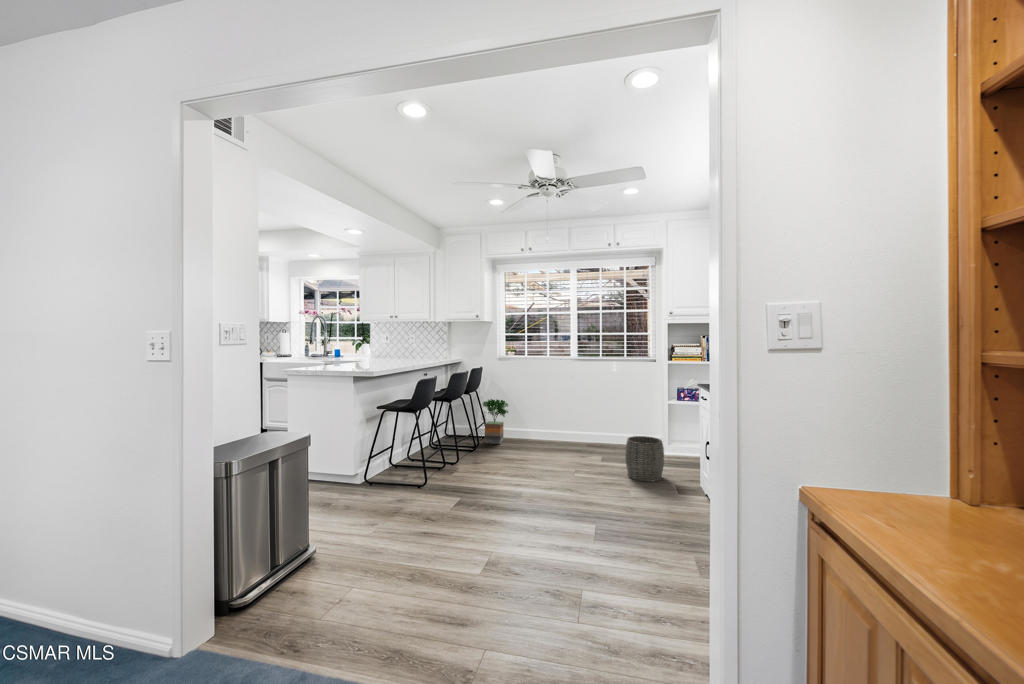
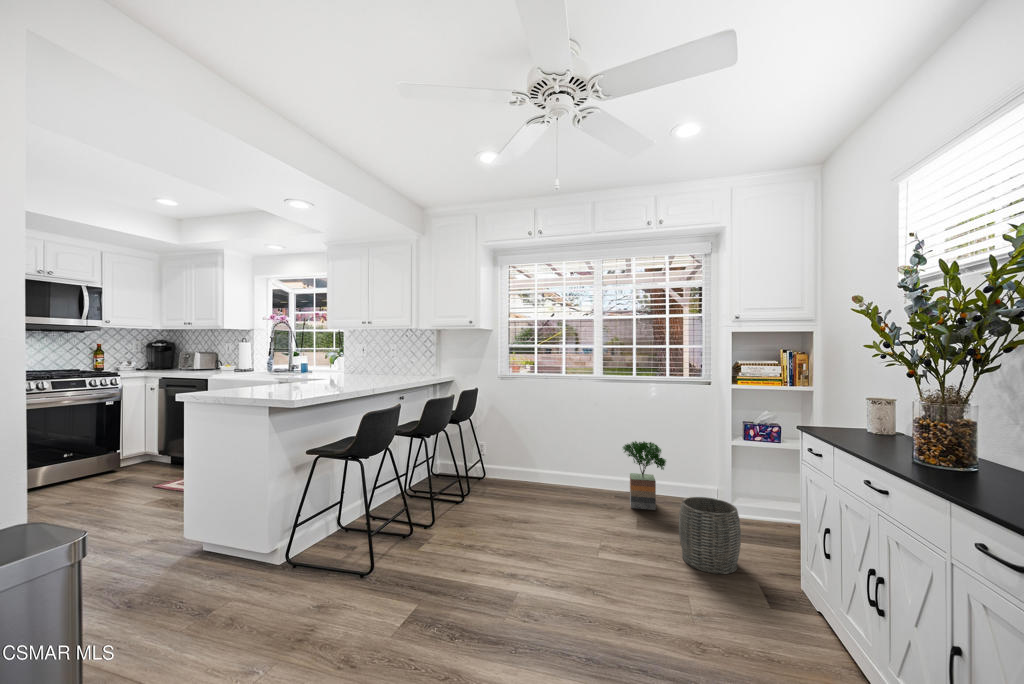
potted tree: present [482,399,508,444] -> present [622,441,666,510]

